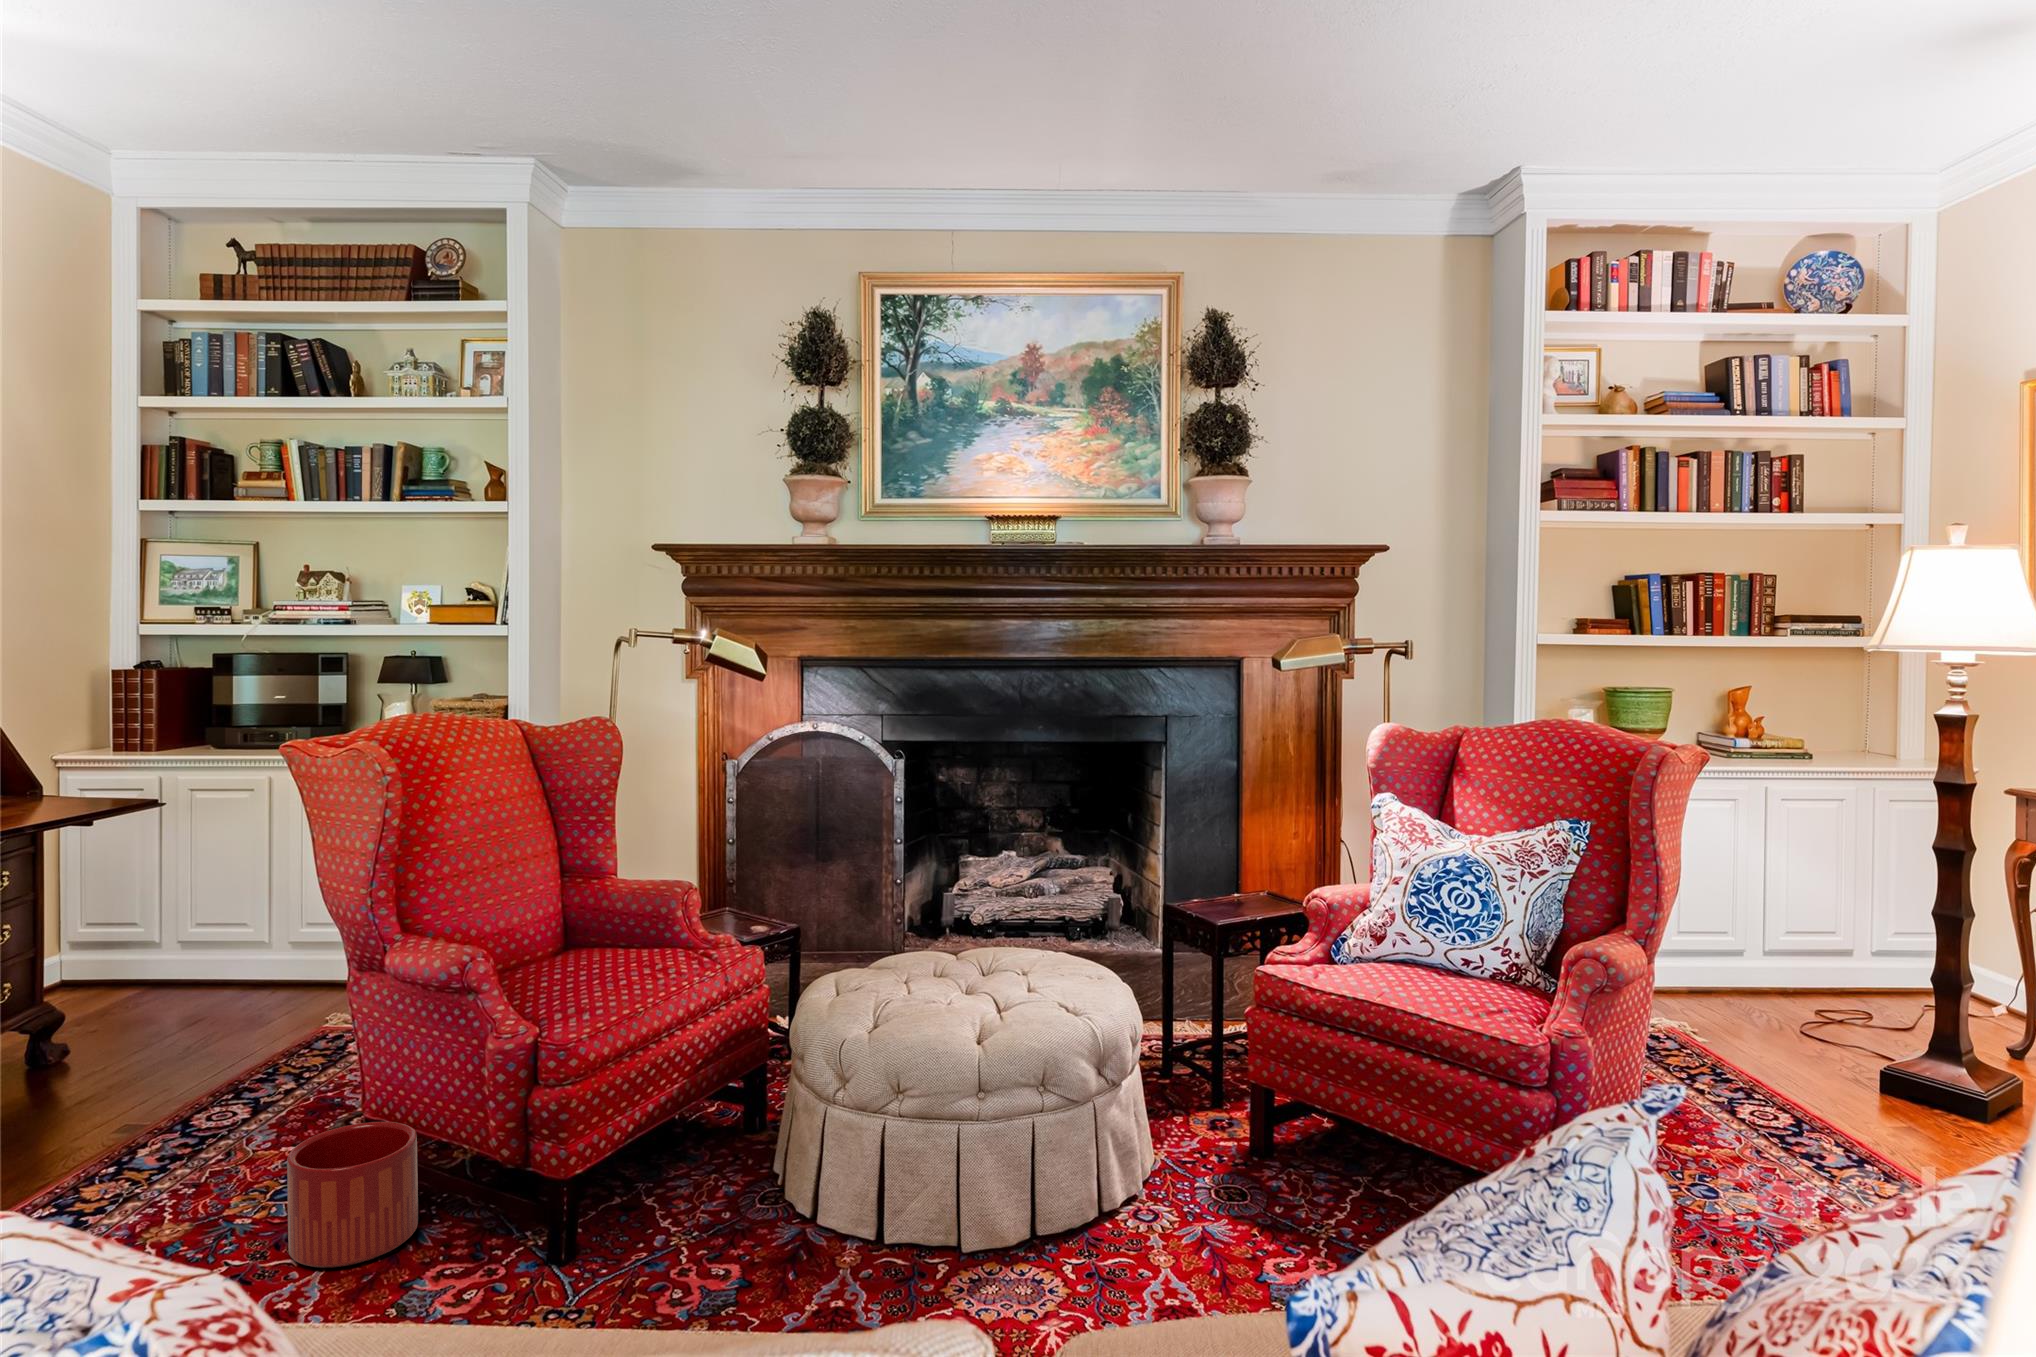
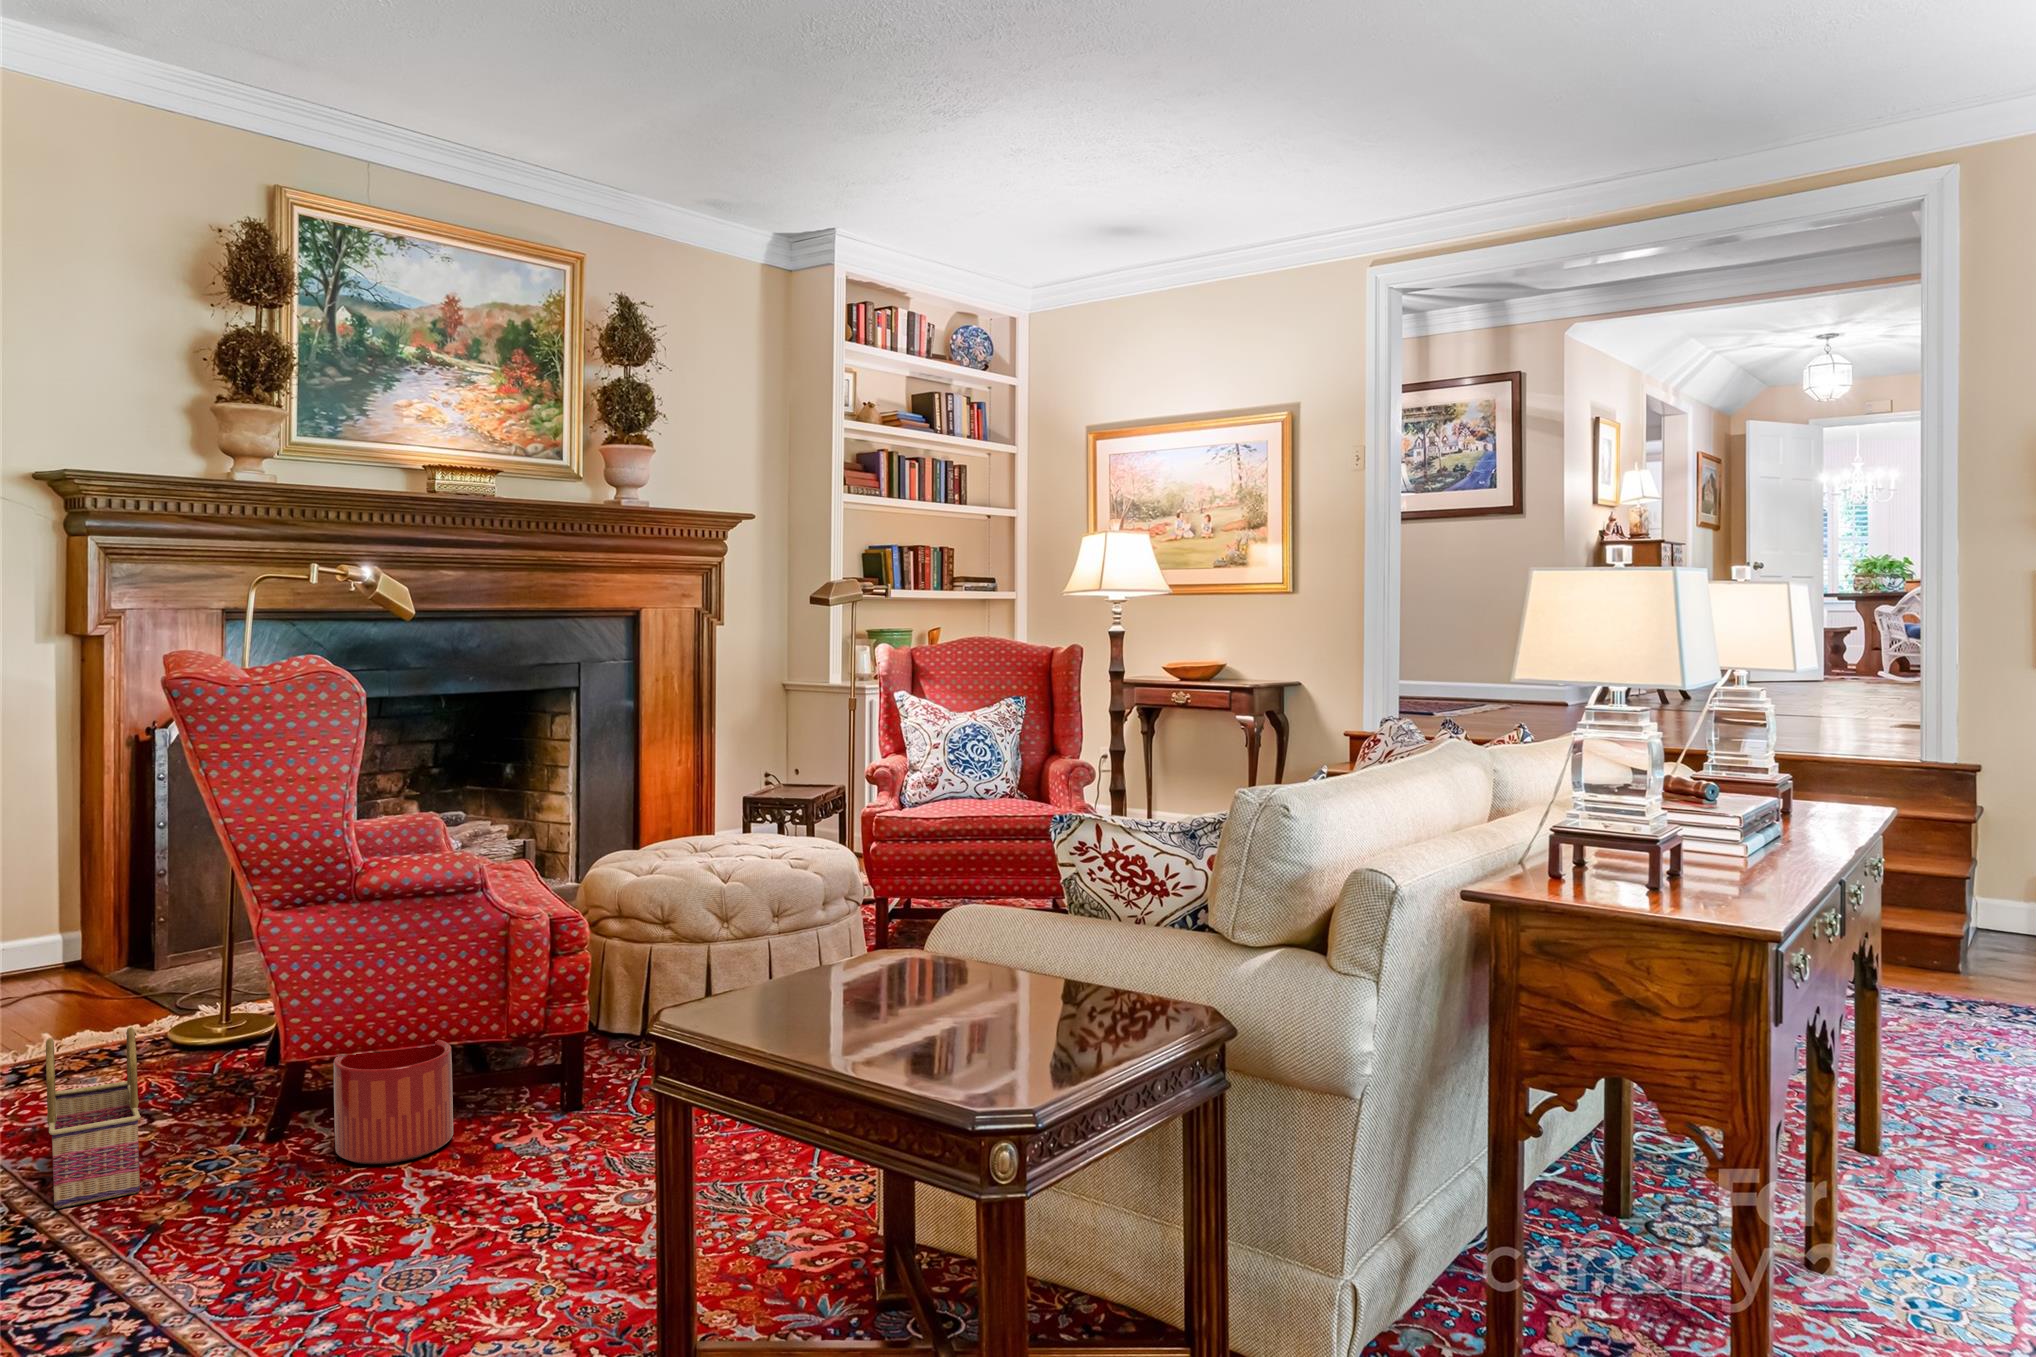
basket: none [153,1038,306,1200] -> present [46,1027,141,1208]

